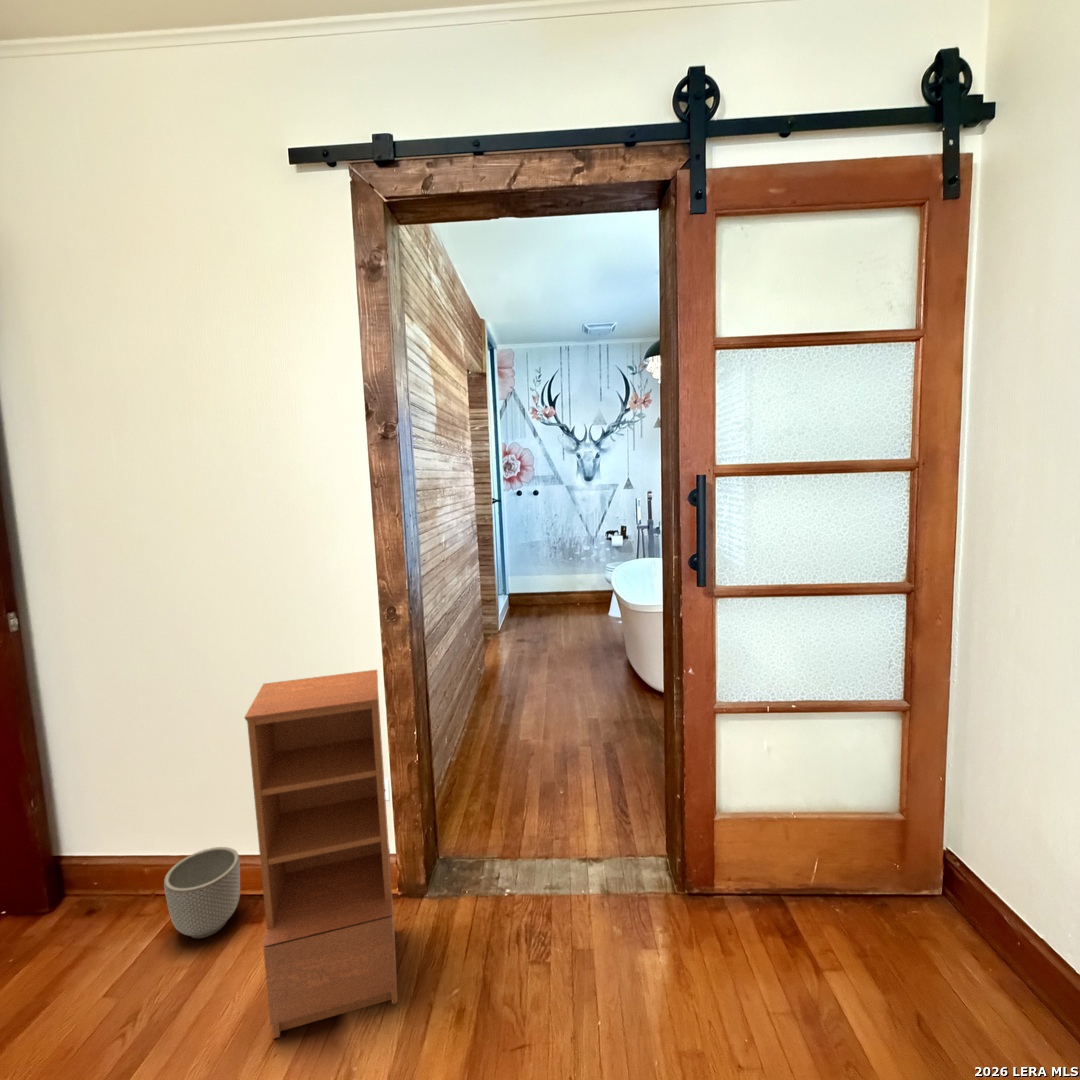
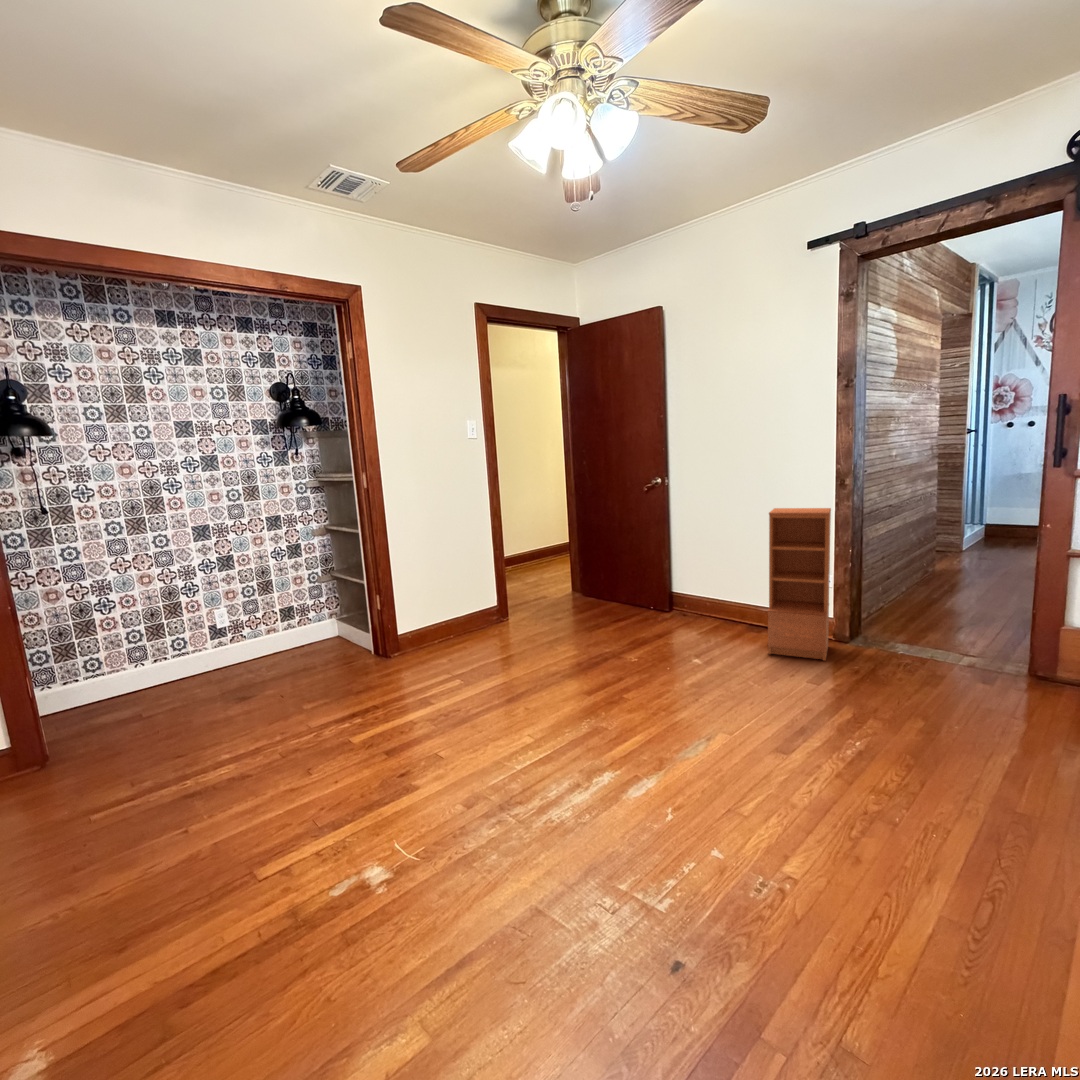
planter: present [164,847,240,938] -> none [721,595,752,629]

